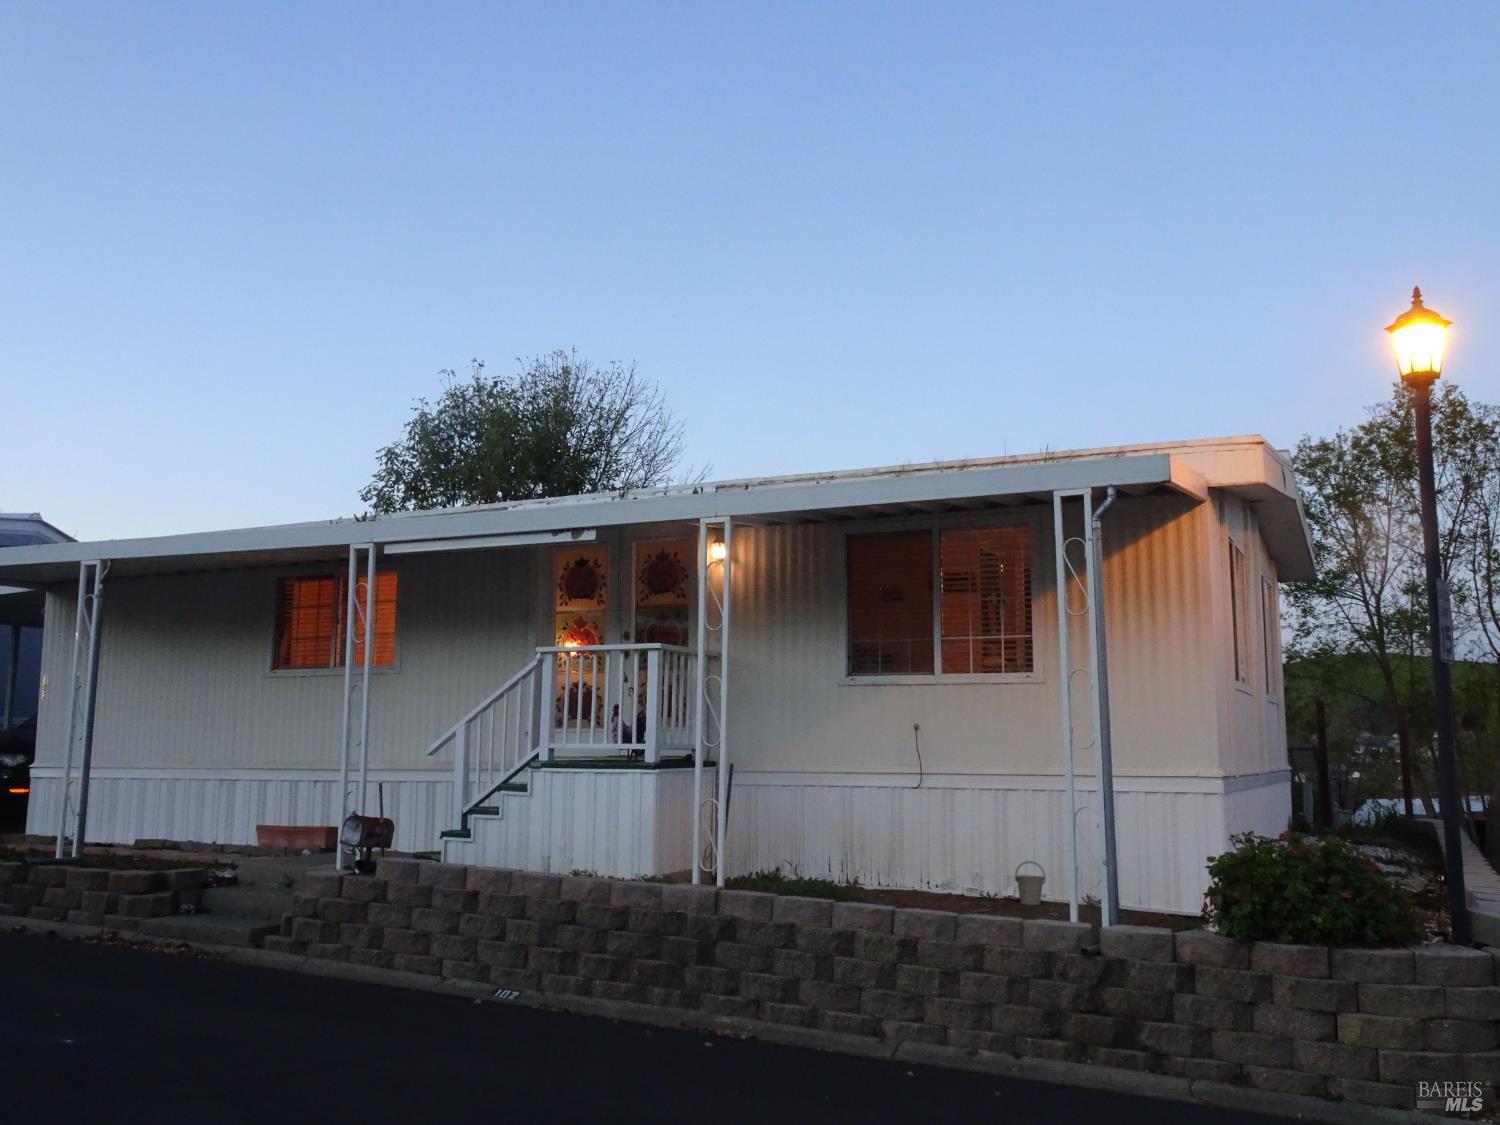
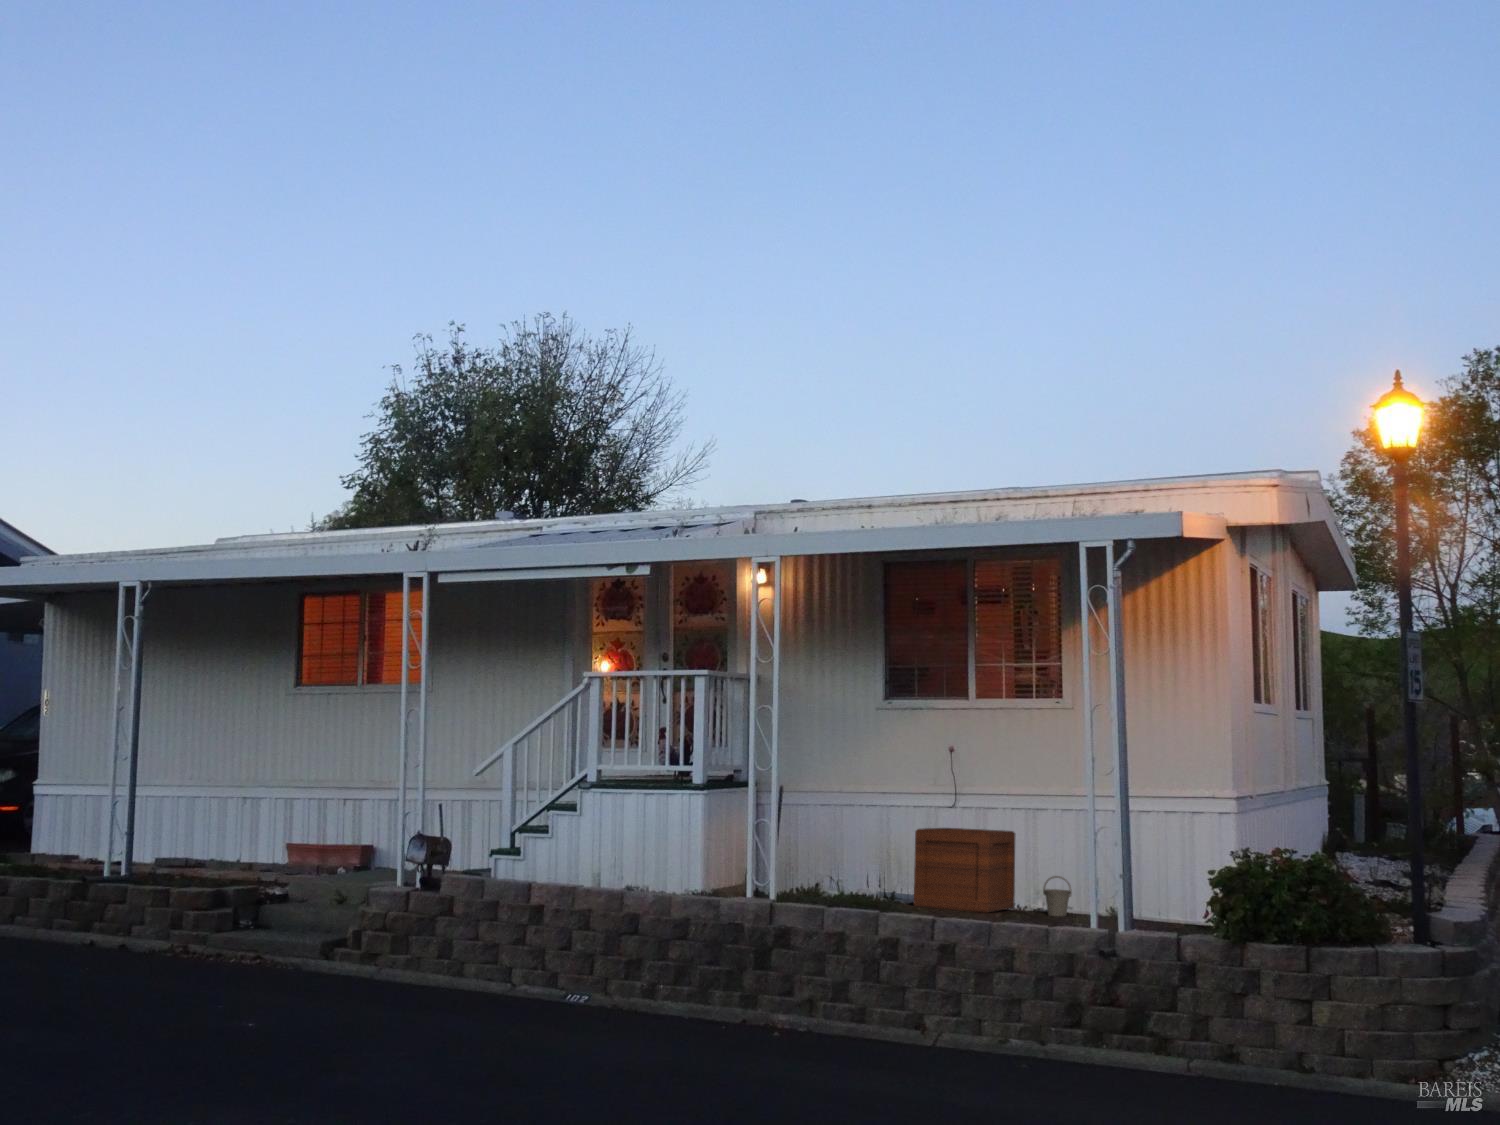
wooden crate: none [876,809,985,901] -> present [914,828,1015,913]

